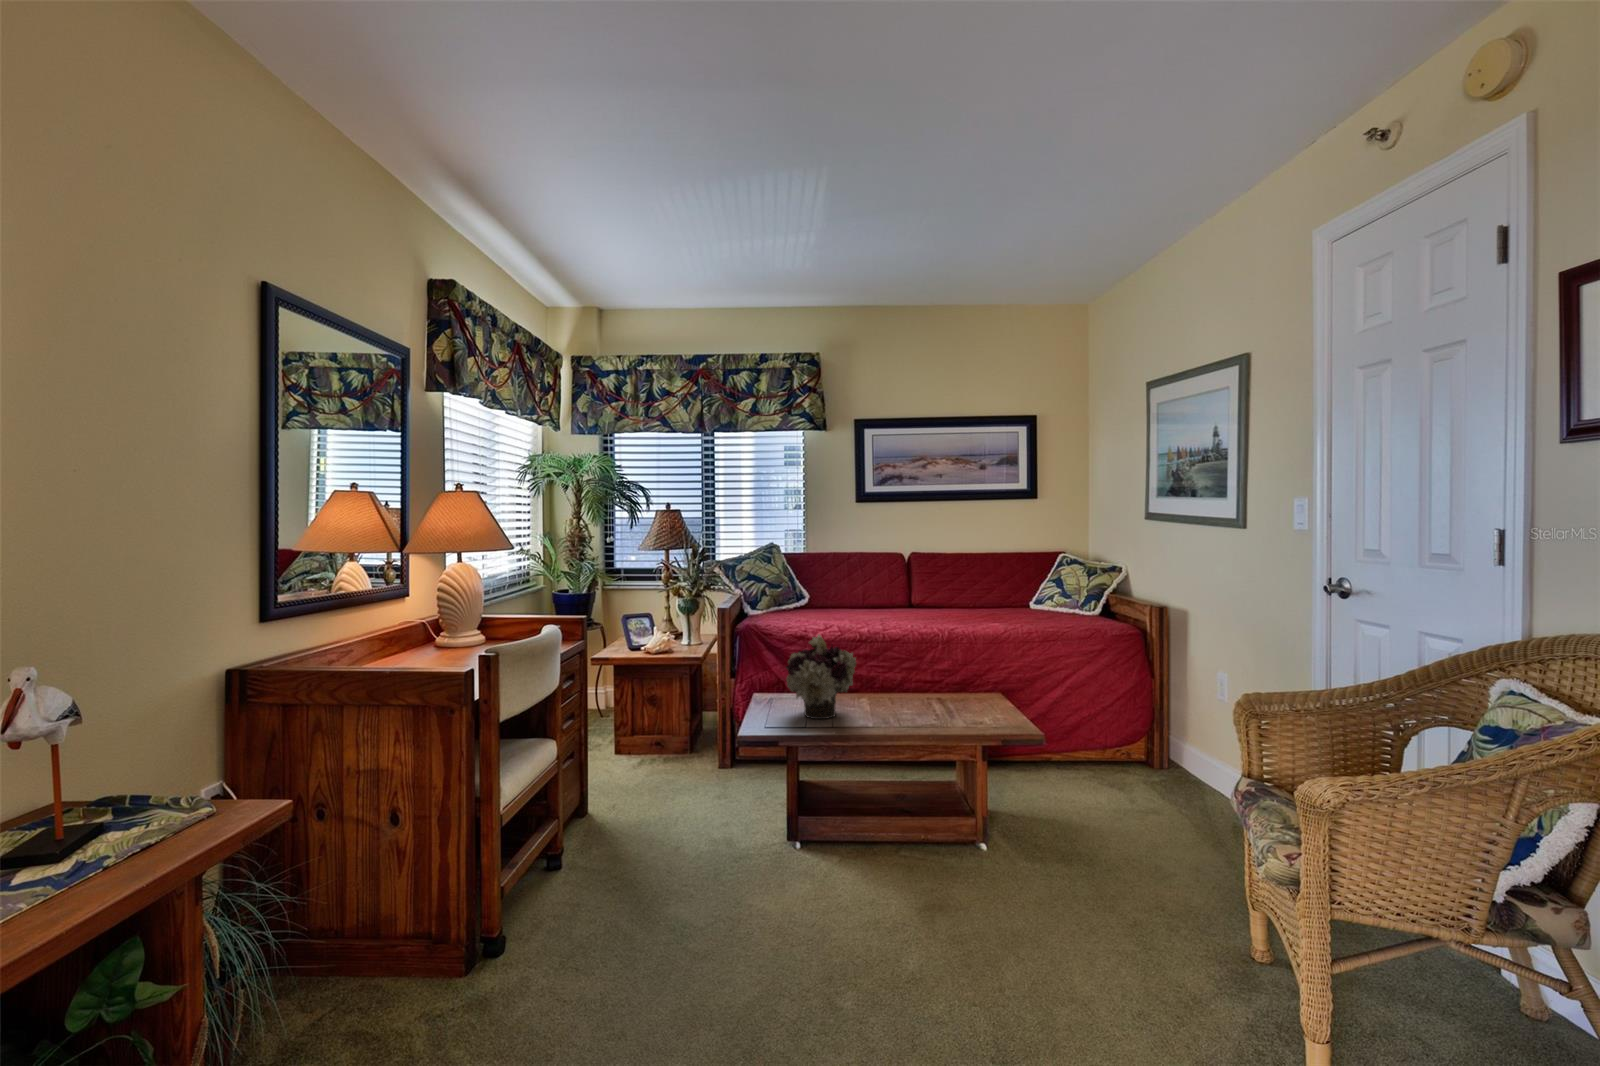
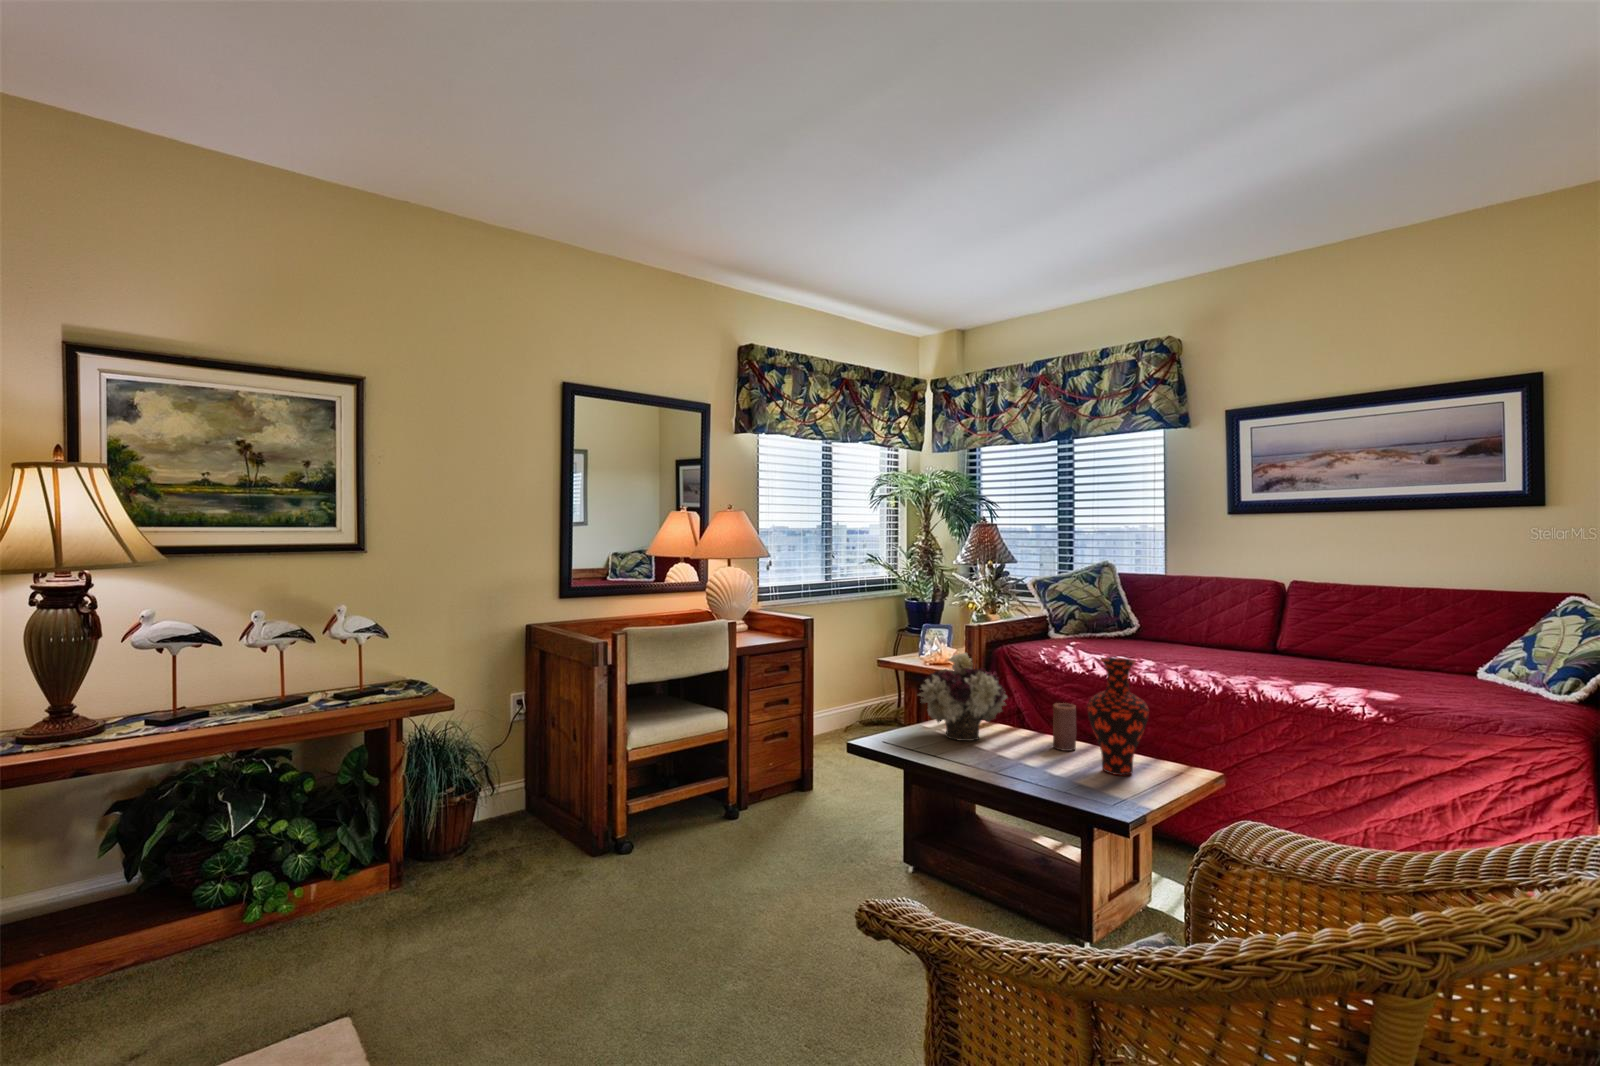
vase: none [944,620,992,715] -> present [1087,657,1149,775]
candle: none [890,666,909,707] -> present [1053,703,1076,751]

